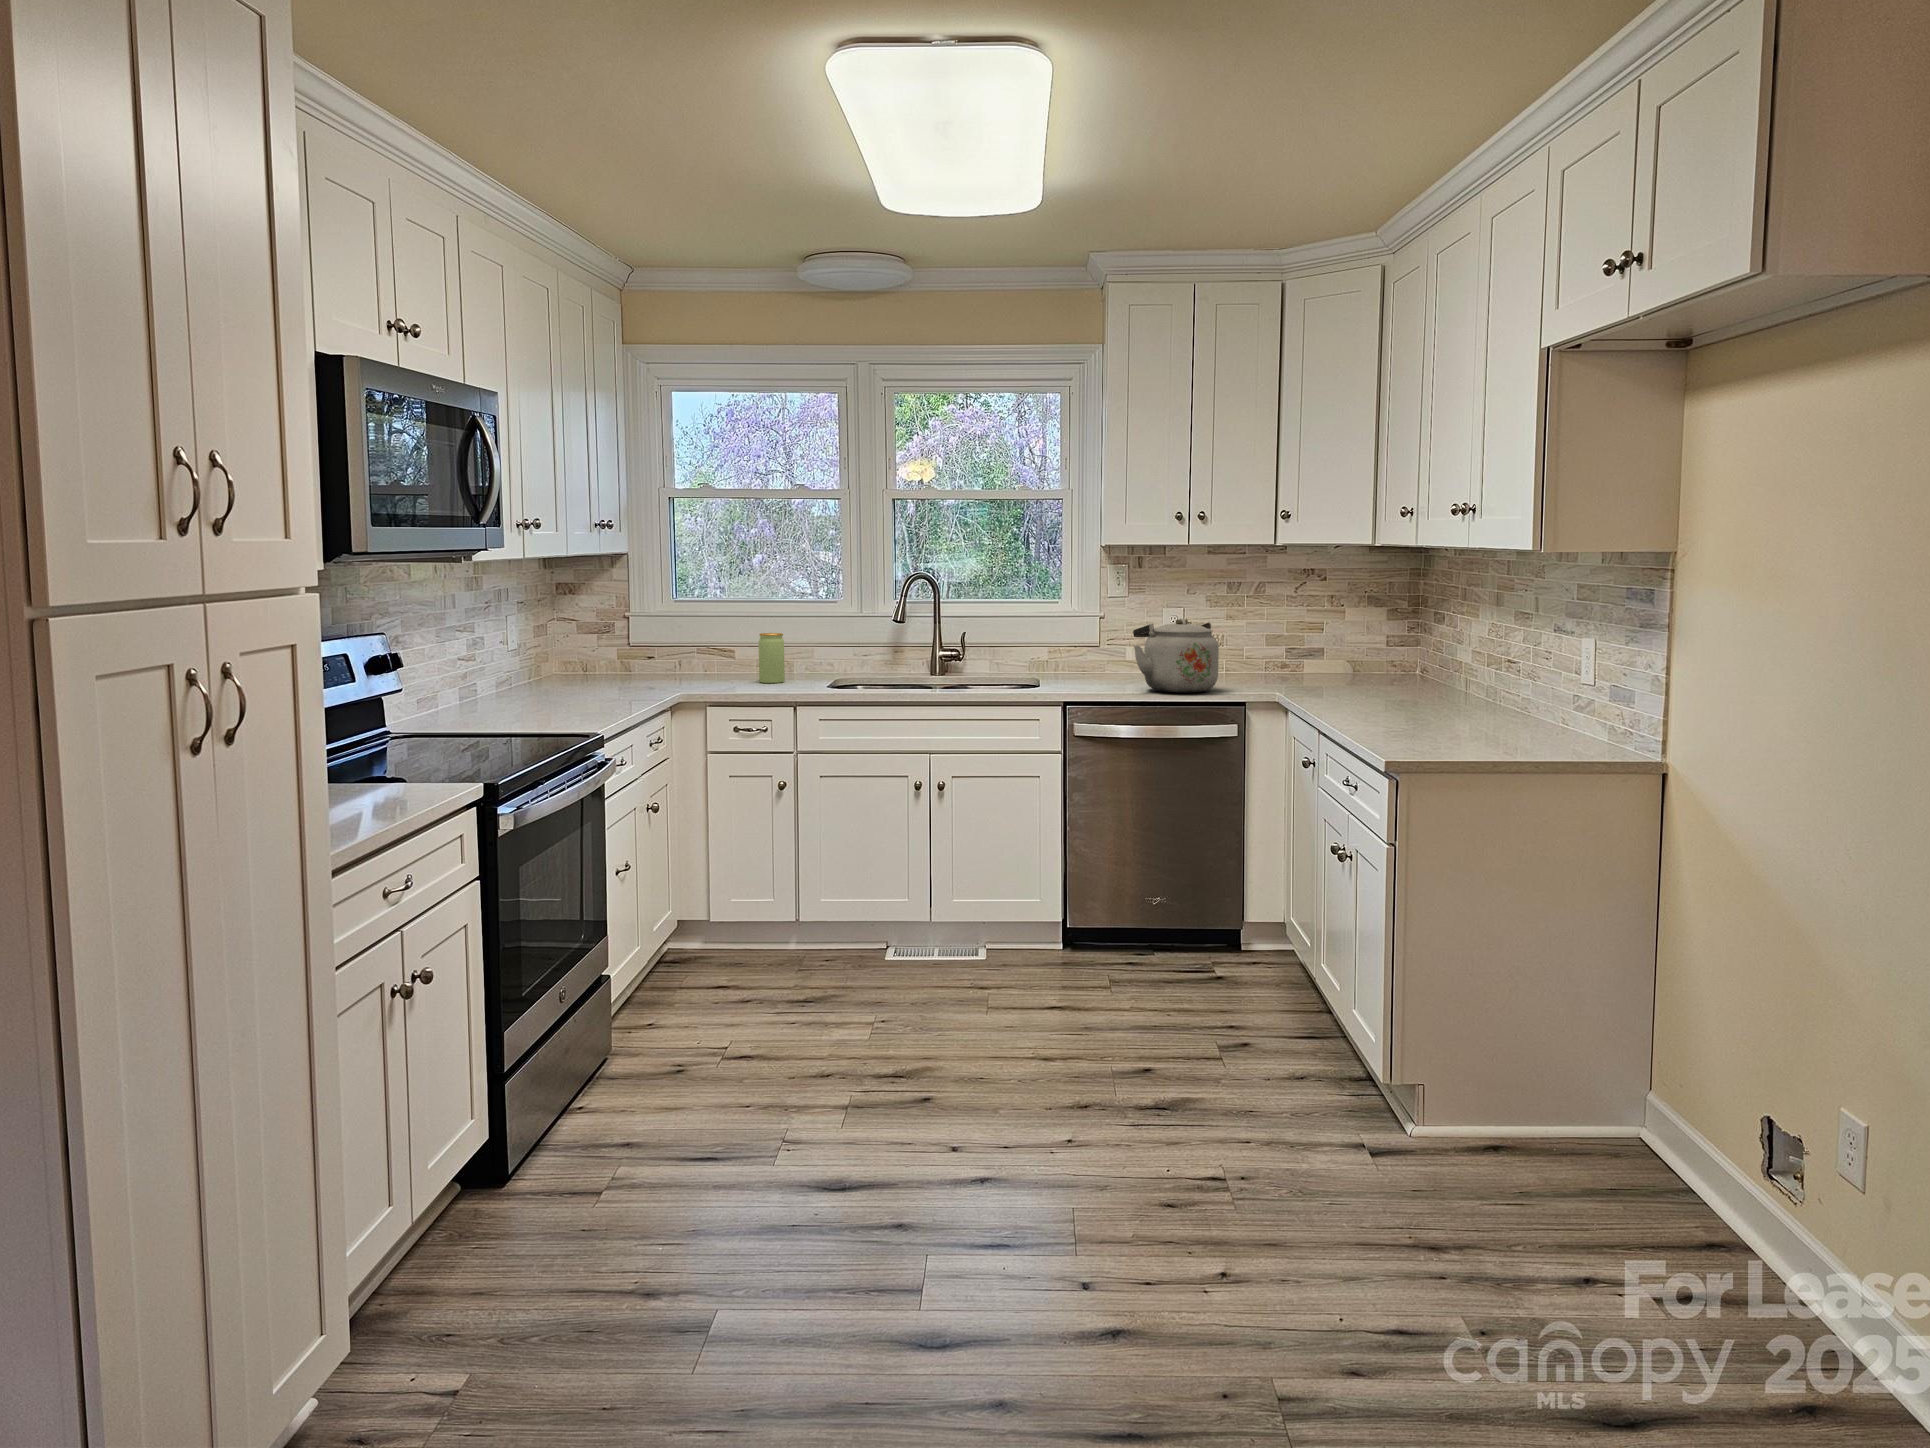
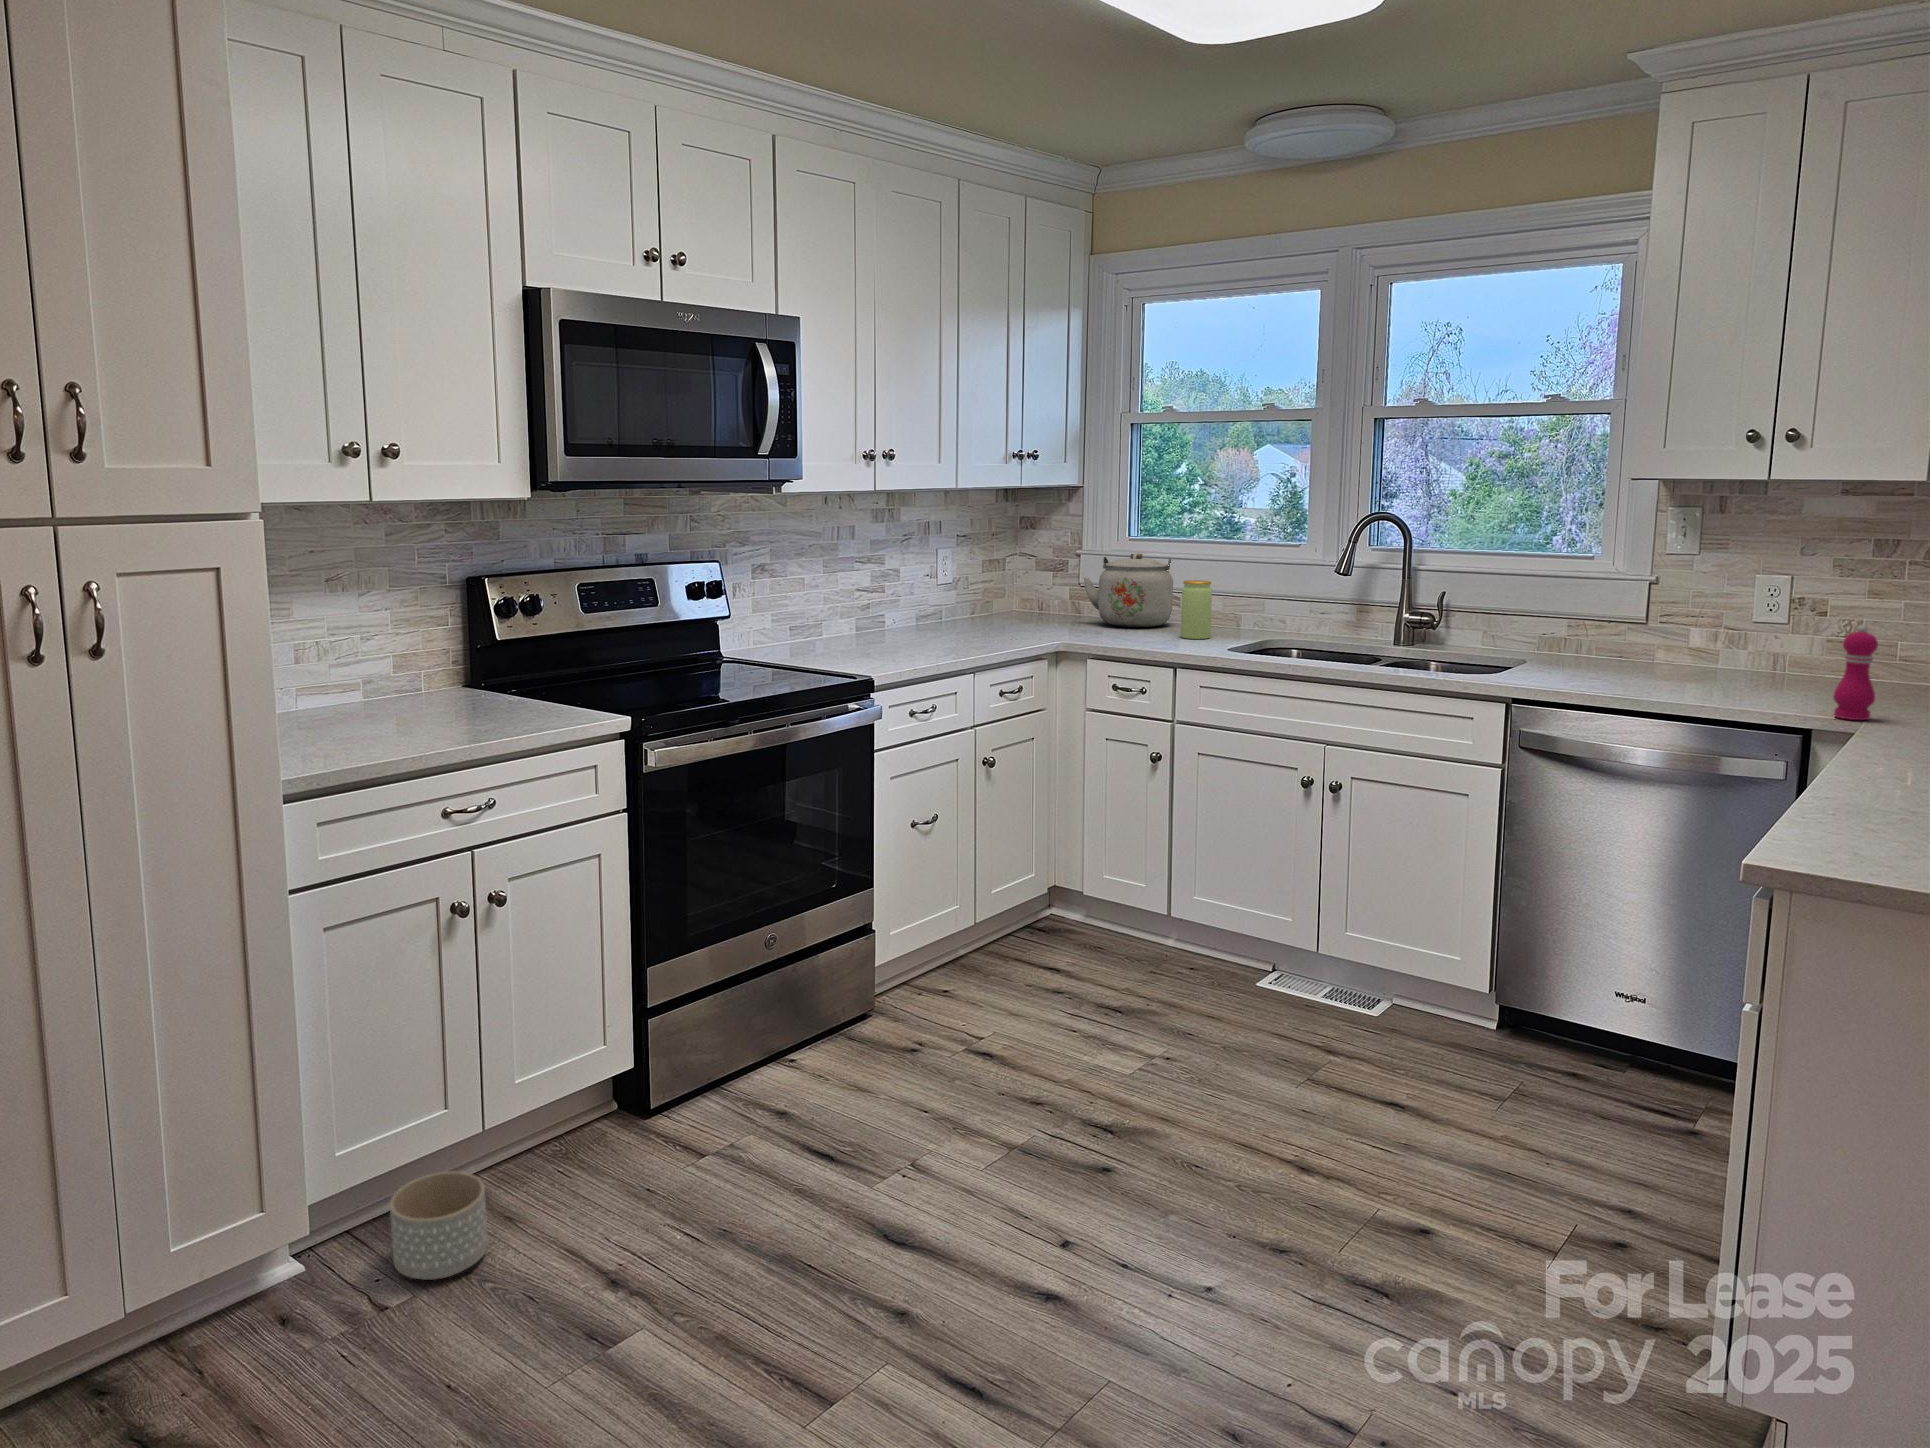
kettle: present [1133,618,1219,693] -> present [1083,553,1173,627]
pepper mill: none [1252,634,1273,693] -> present [1833,625,1878,720]
planter: none [380,1273,489,1396] -> present [390,1172,488,1280]

